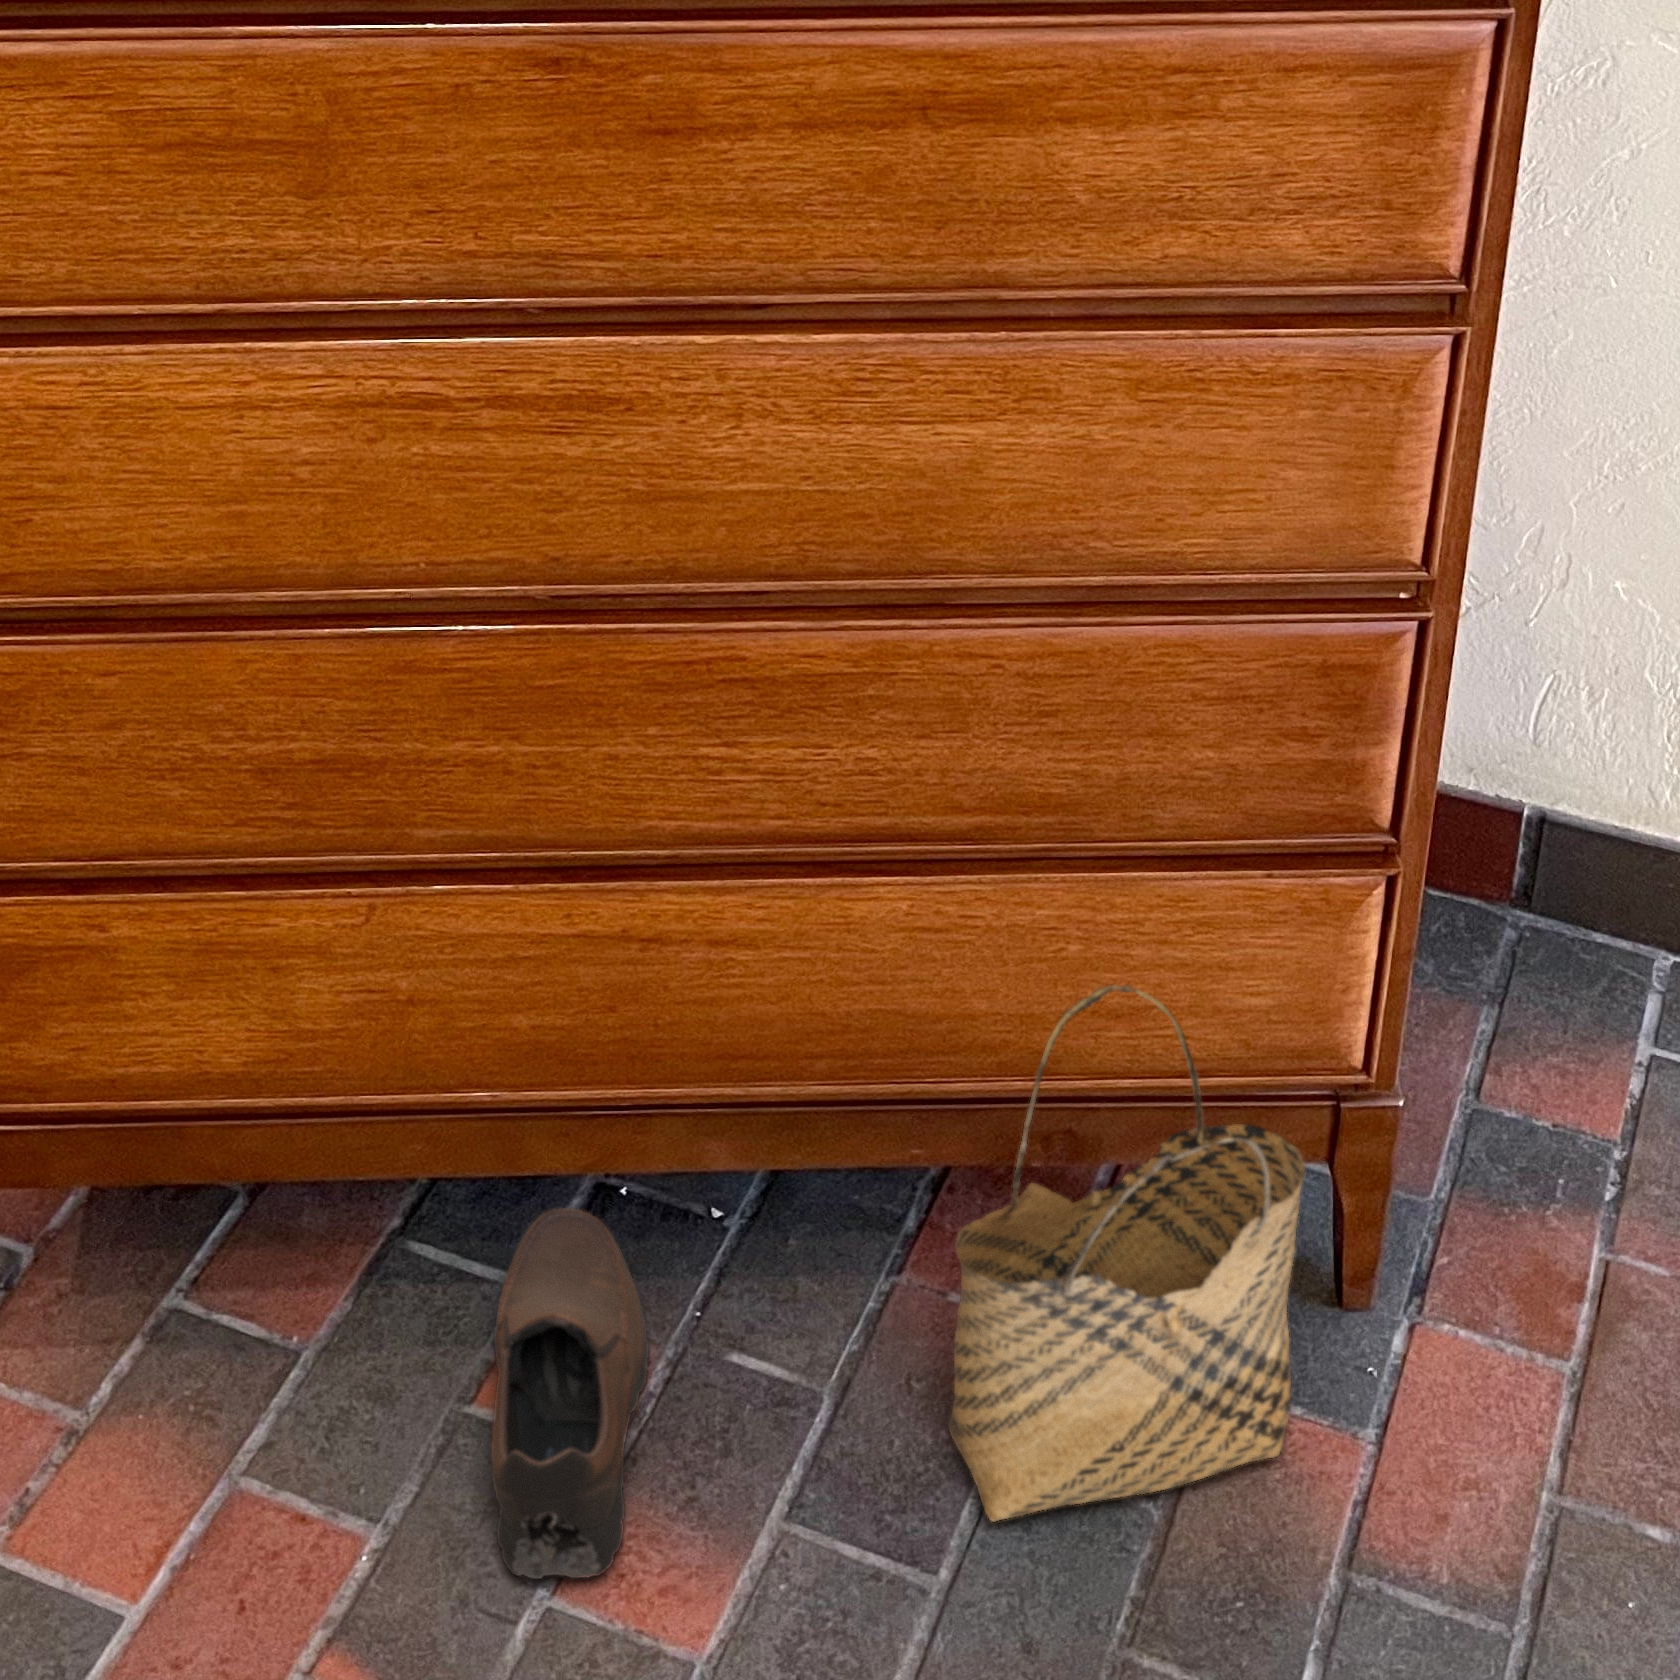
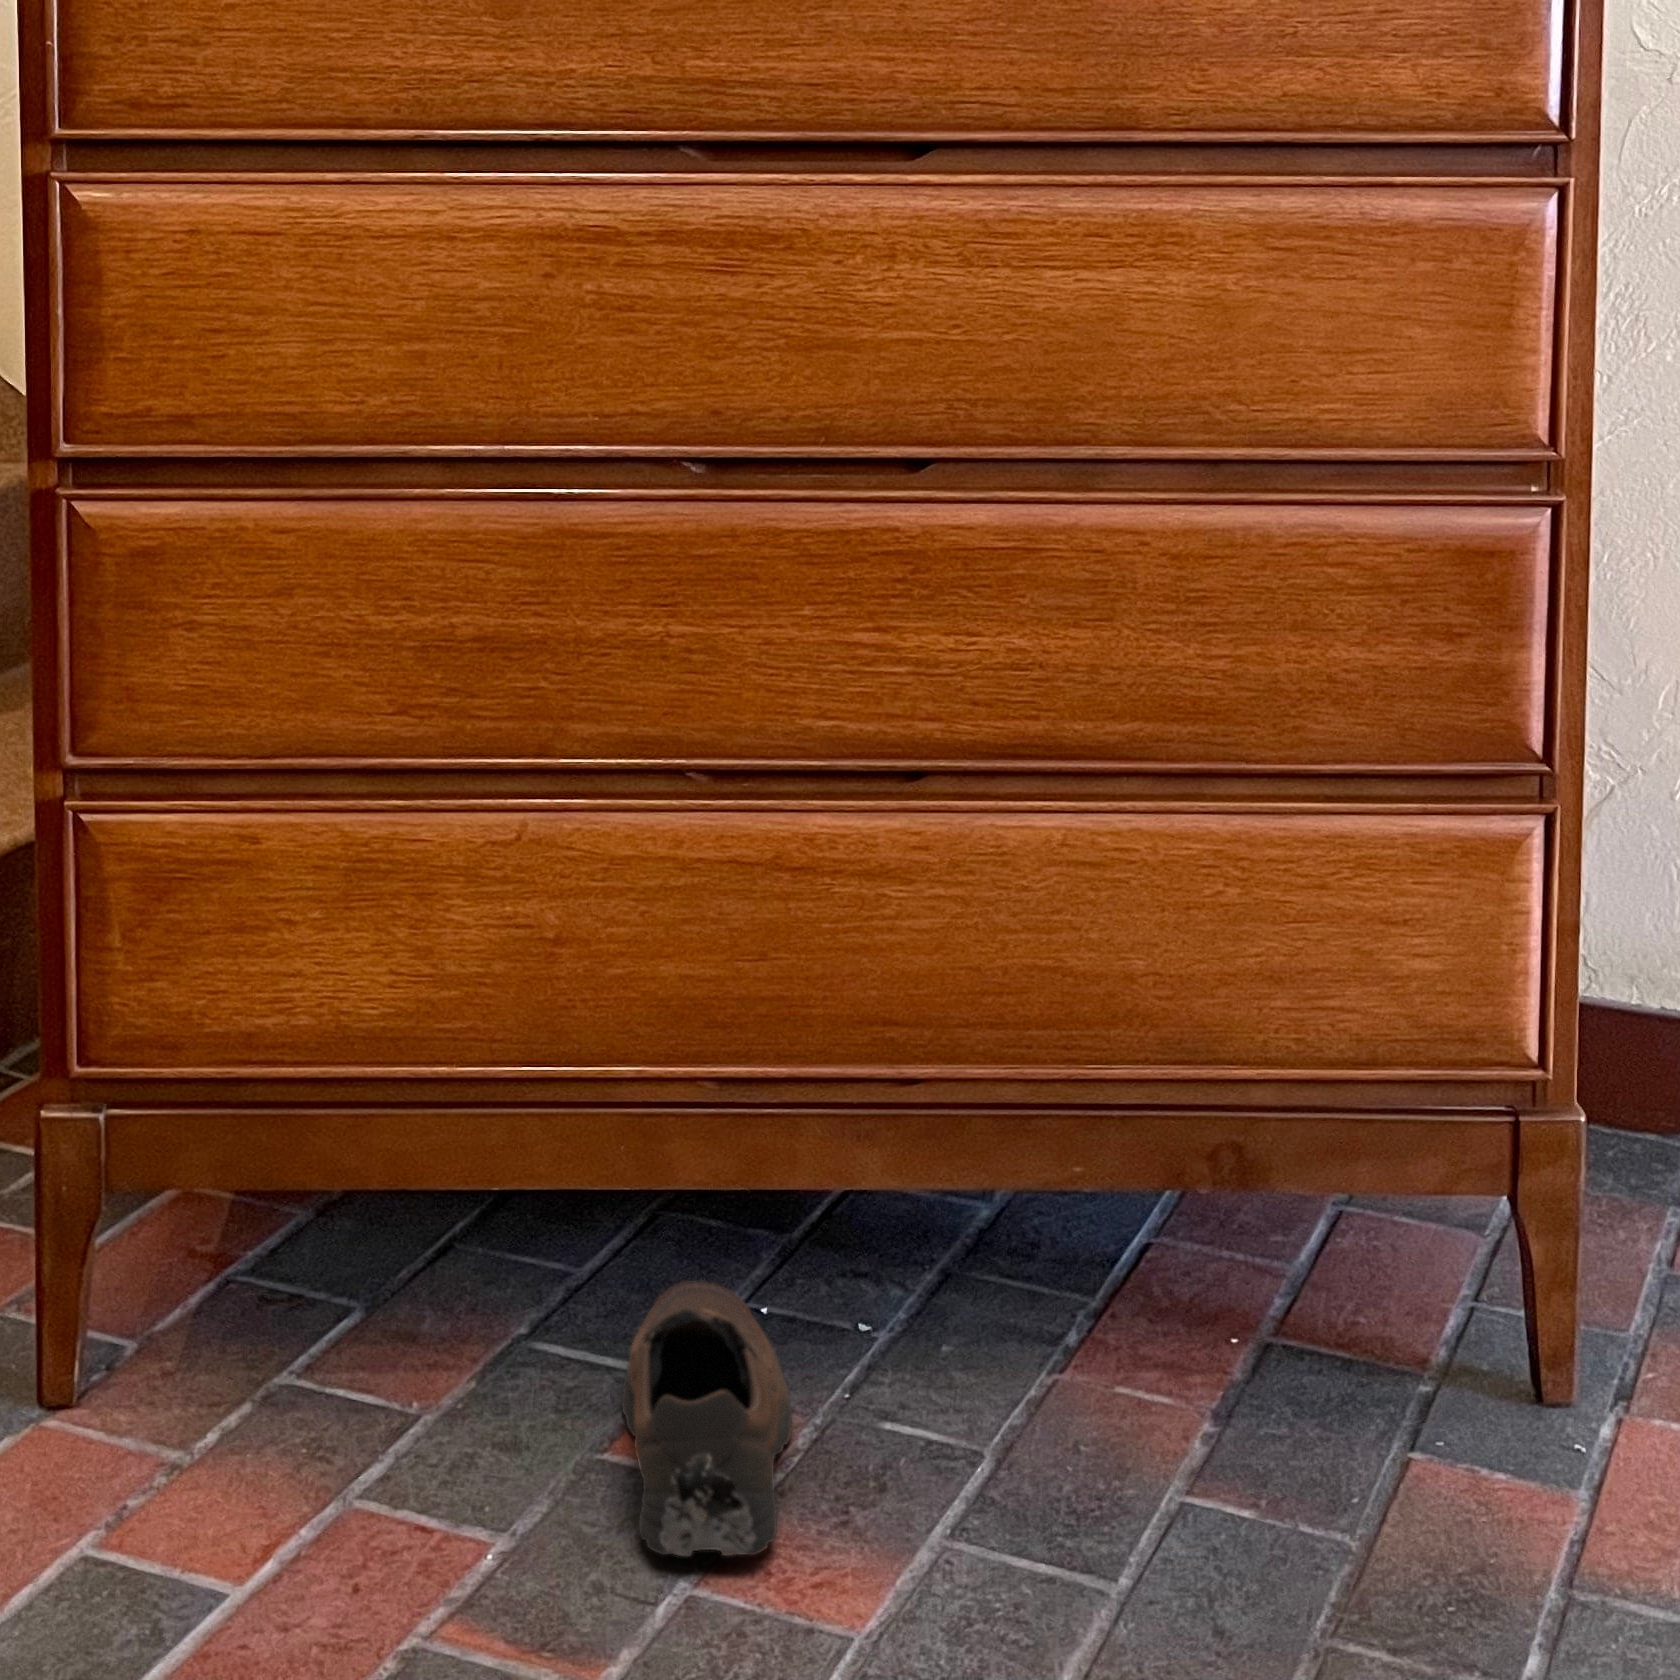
woven basket: present [948,985,1305,1522] -> none [1124,919,1494,1525]

